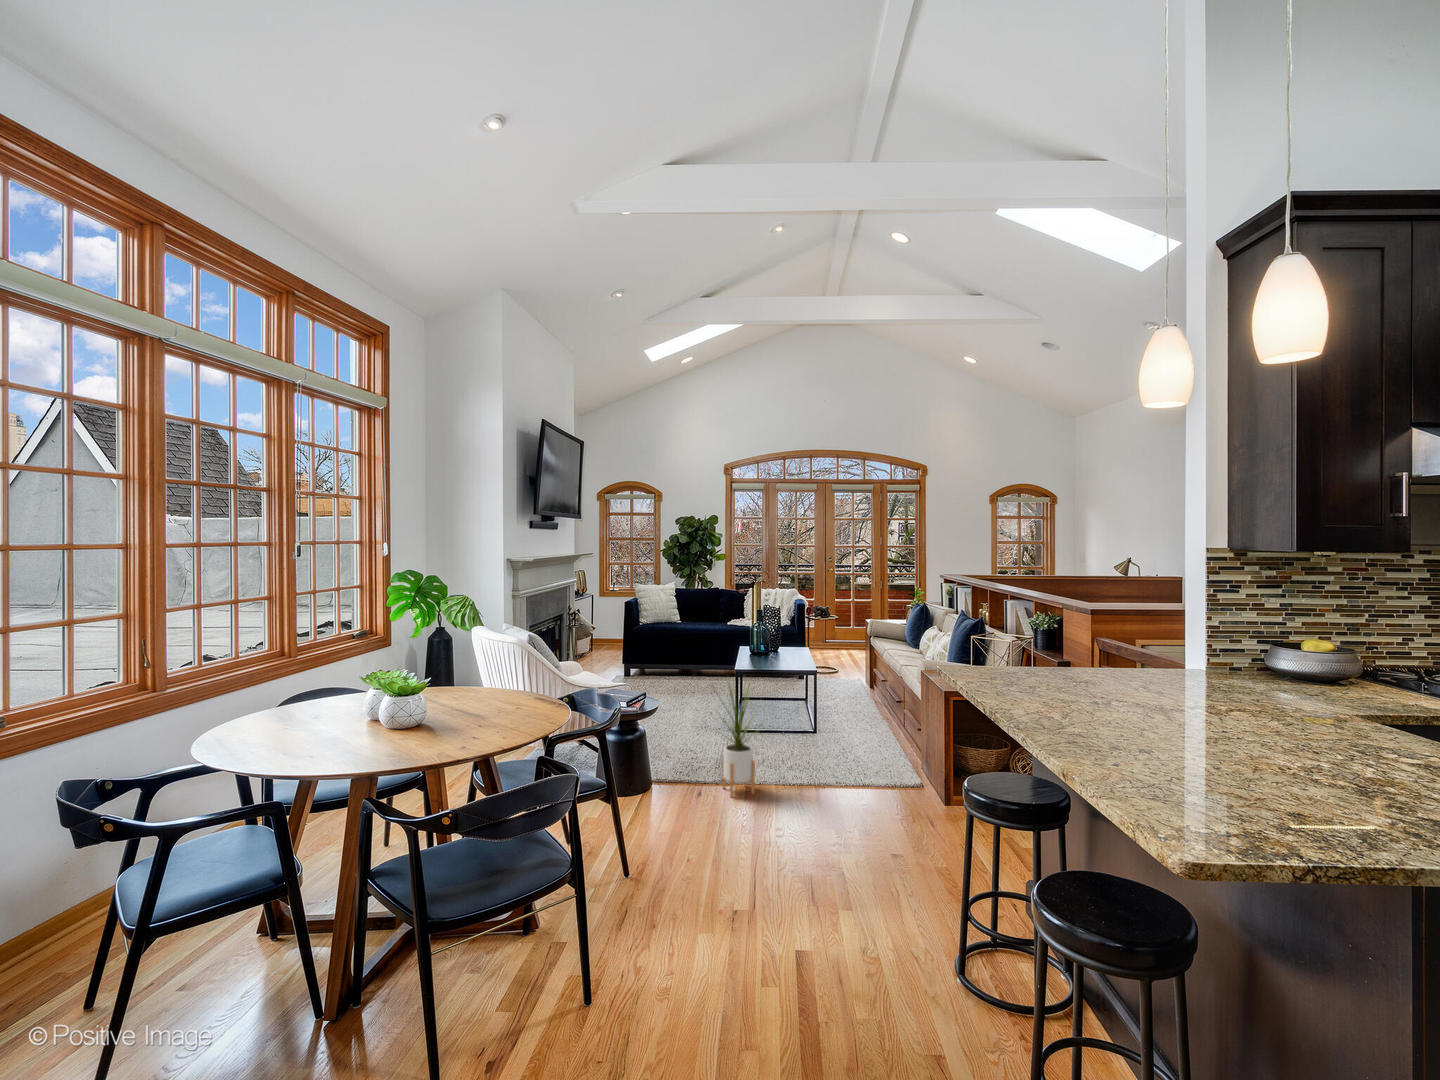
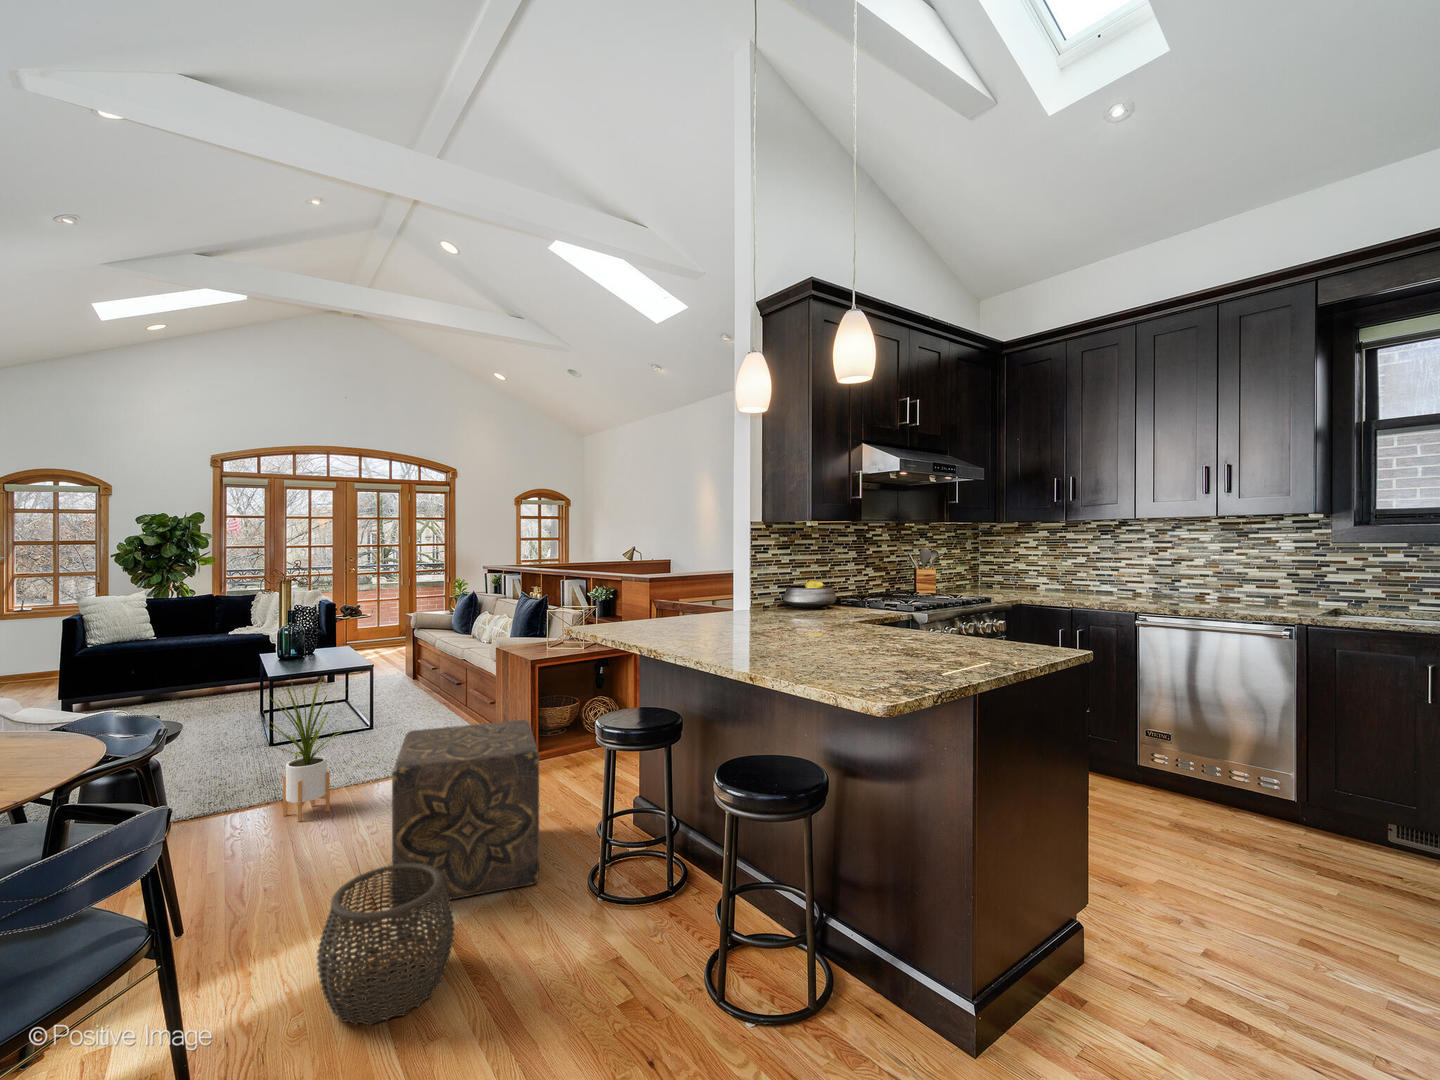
ottoman: none [764,742,906,922] -> present [392,720,539,905]
woven basket: none [684,859,789,990] -> present [317,863,455,1025]

